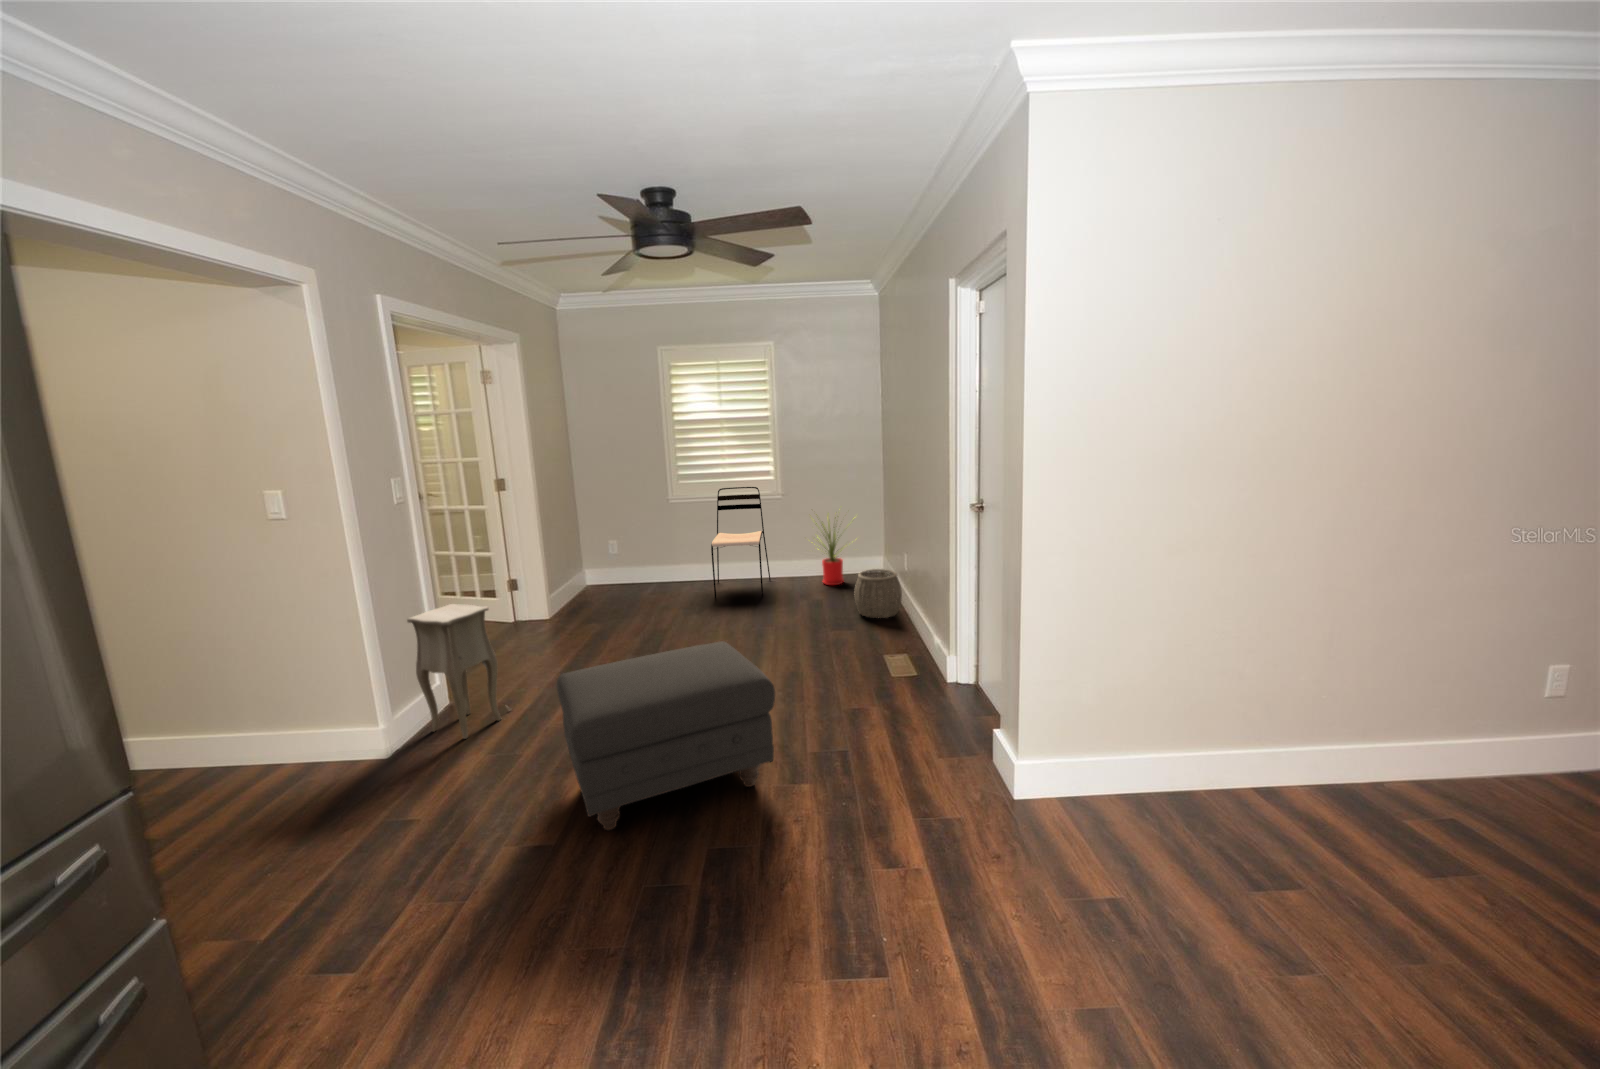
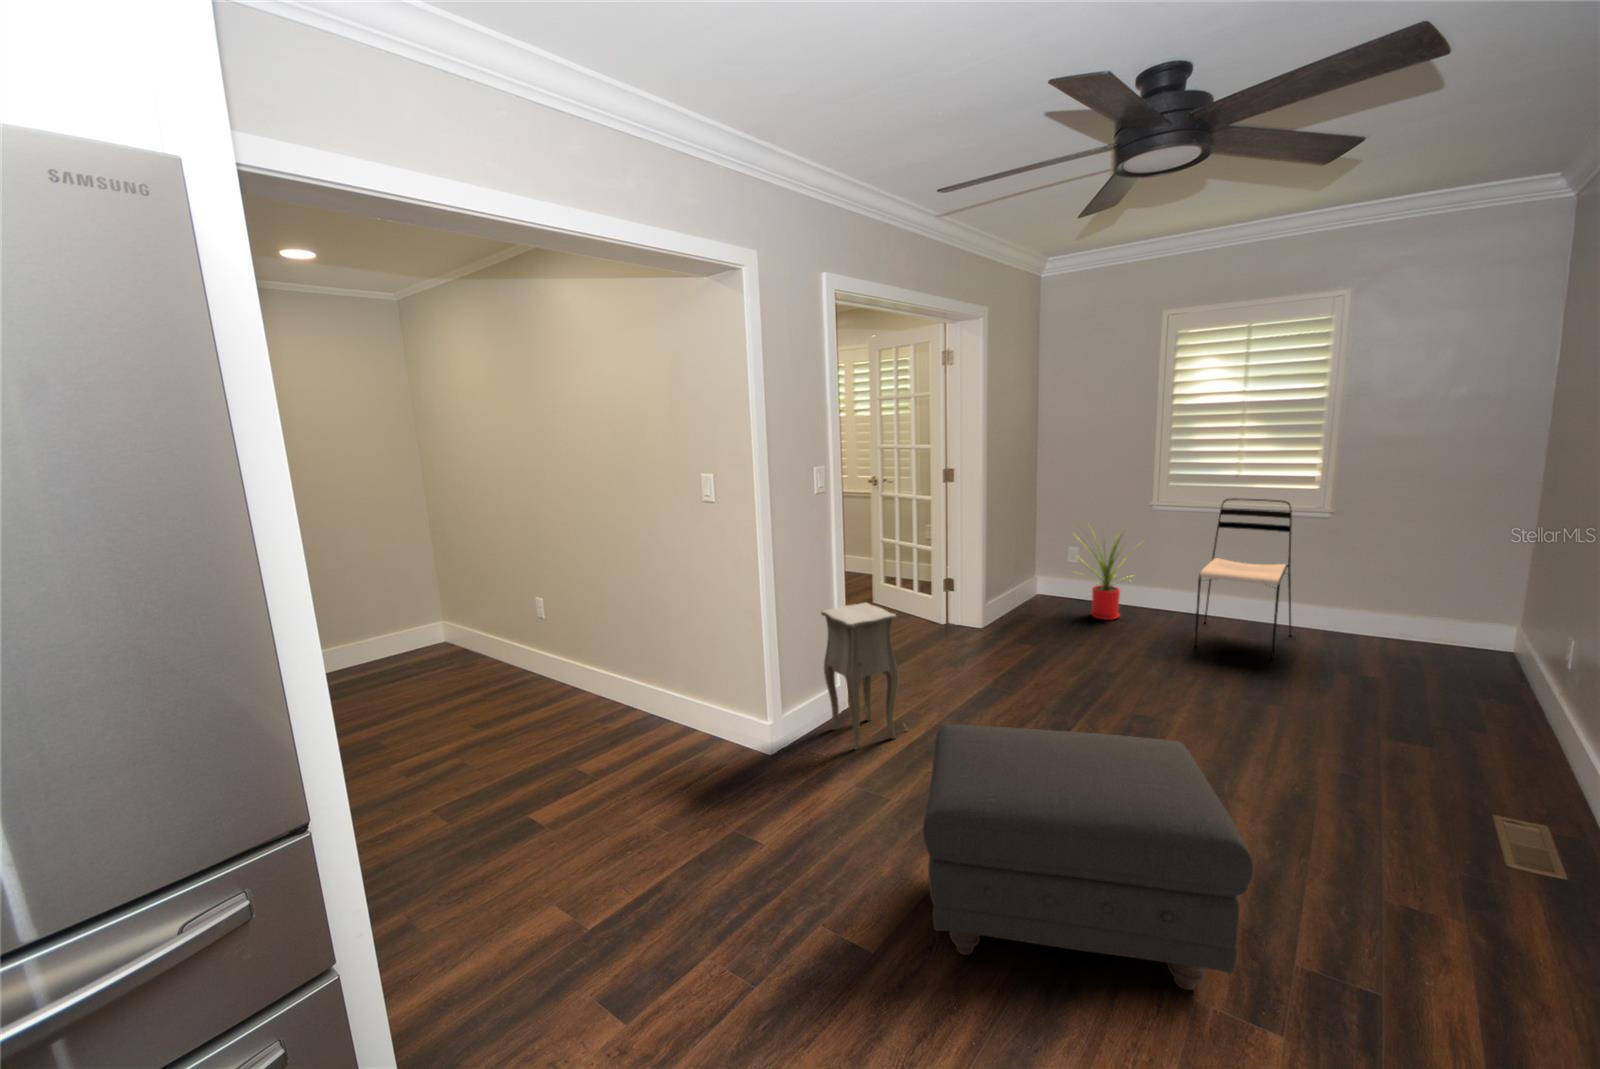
house plant: present [816,514,844,585] -> present [1087,531,1127,620]
woven basket: present [855,569,902,618] -> none [1455,664,1577,758]

